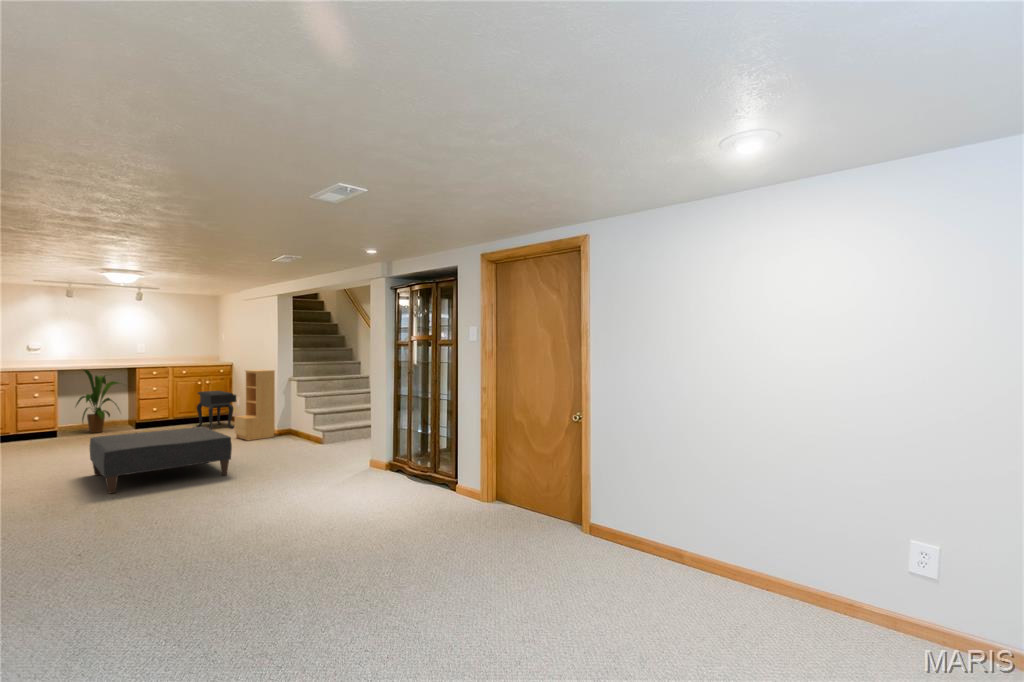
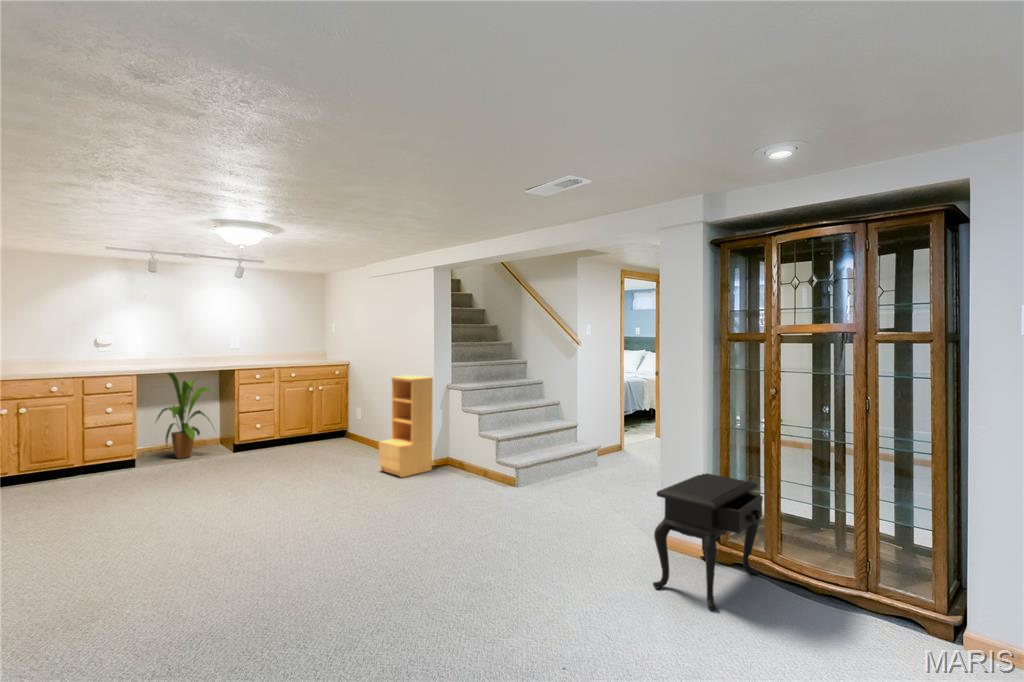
side table: present [196,391,236,429] -> present [653,473,763,610]
ottoman: present [90,427,232,493] -> none [220,470,453,621]

